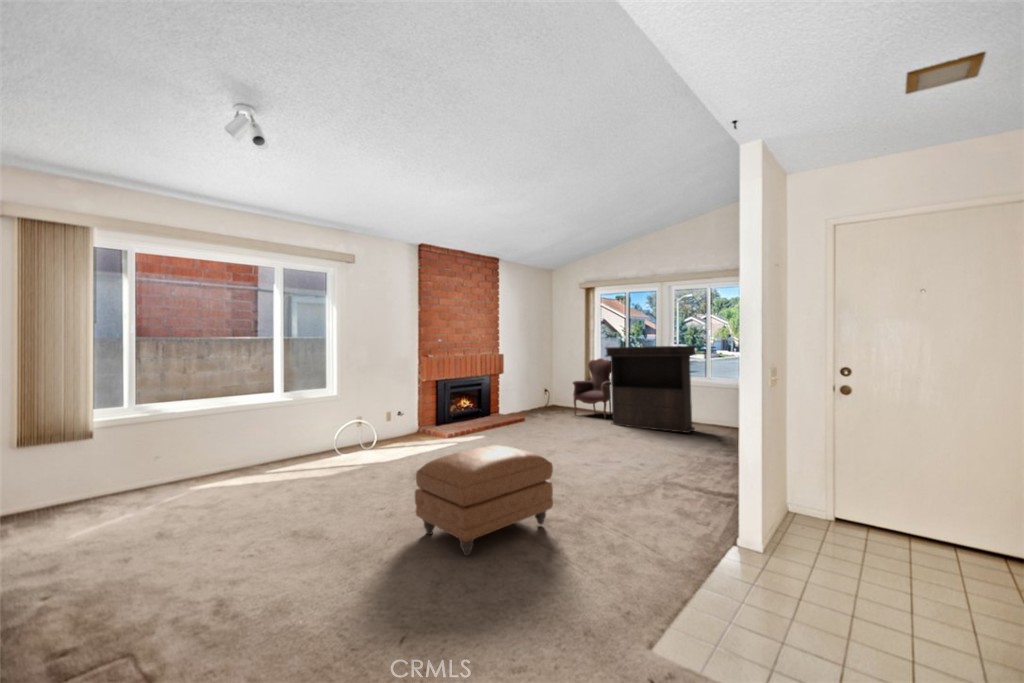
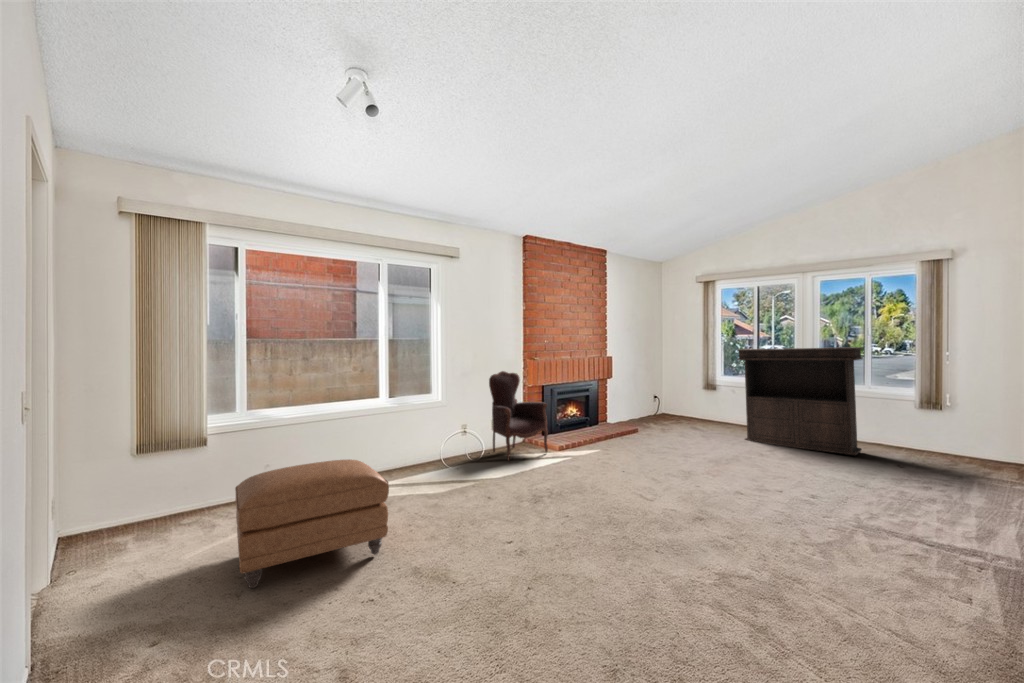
armchair: present [573,358,611,418] -> present [489,371,548,461]
ottoman: present [415,446,553,555] -> present [235,460,389,588]

